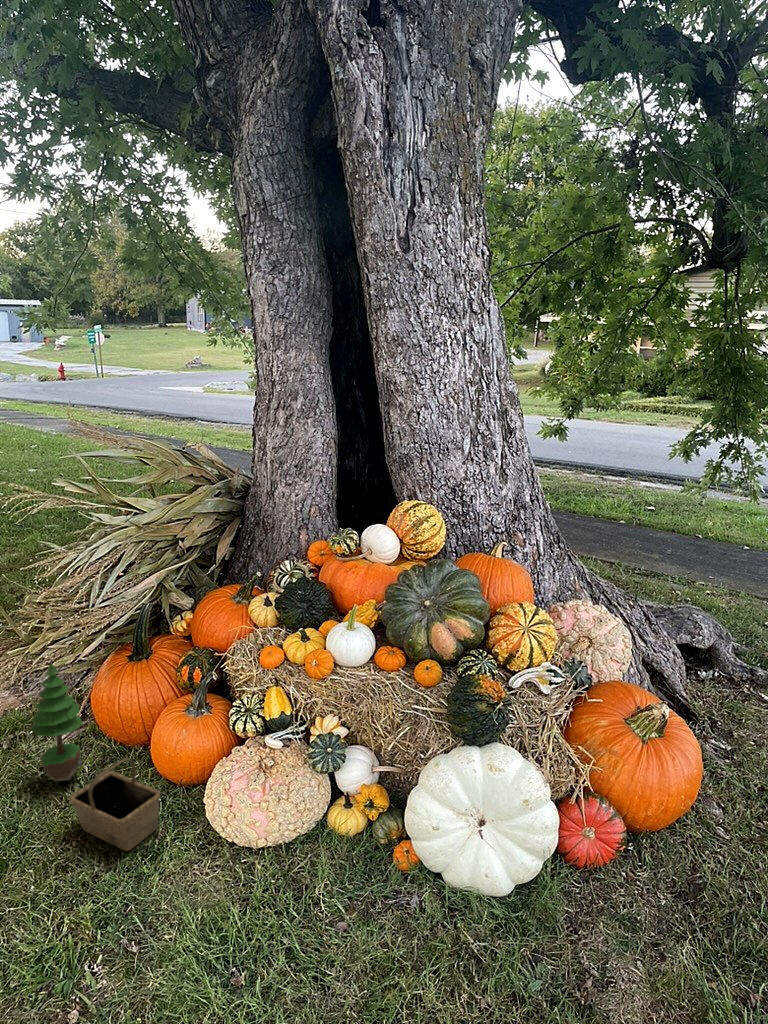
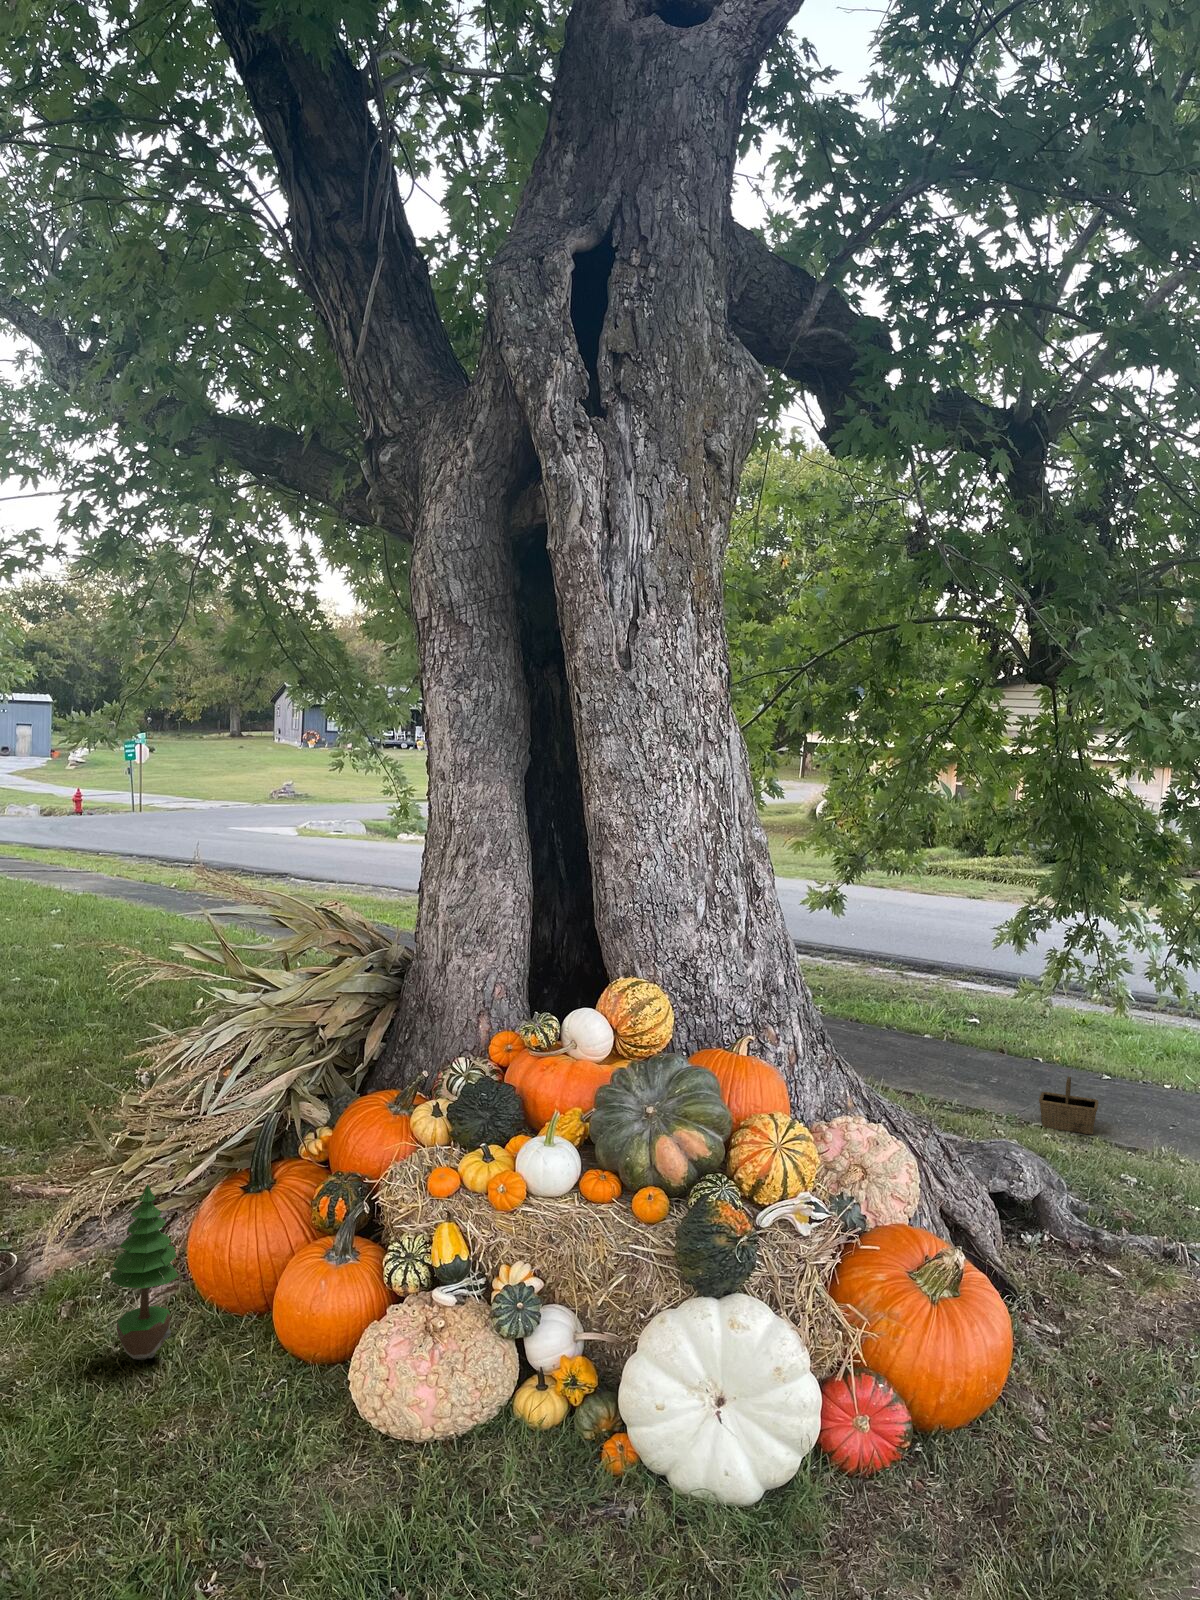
basket: present [70,759,160,851] -> present [1039,1077,1098,1134]

